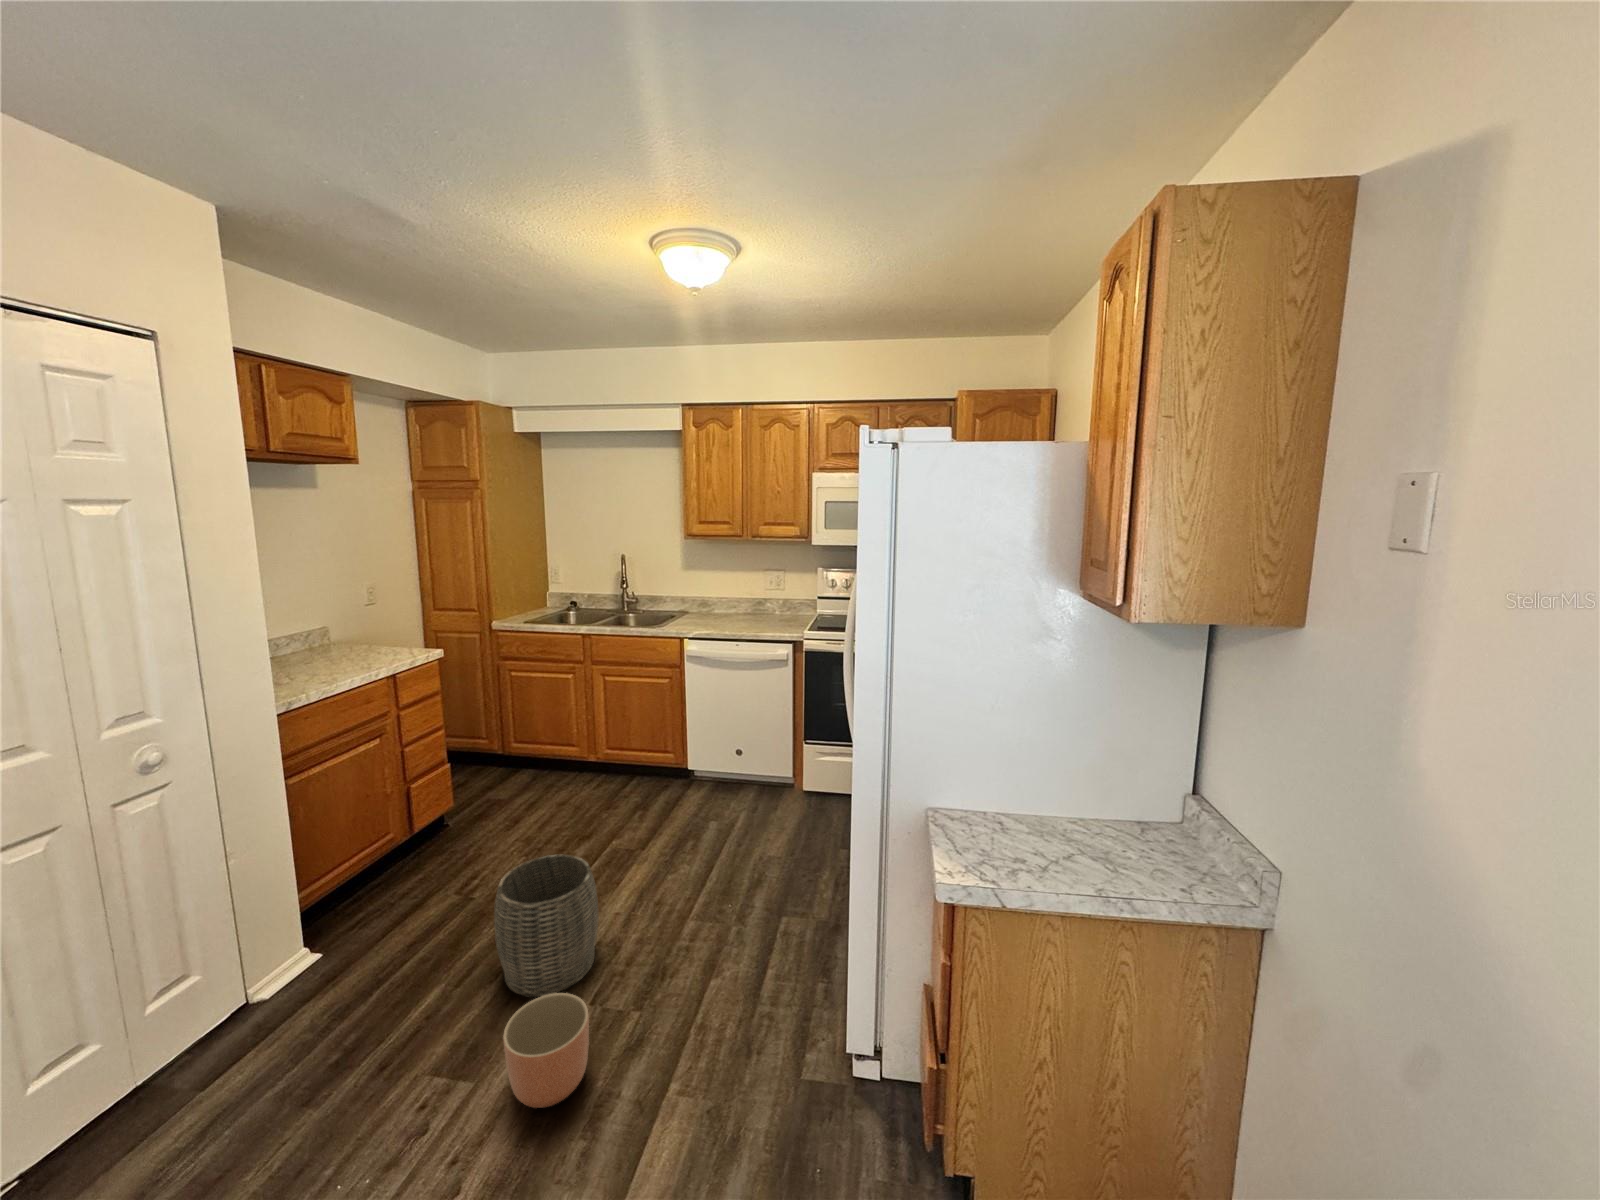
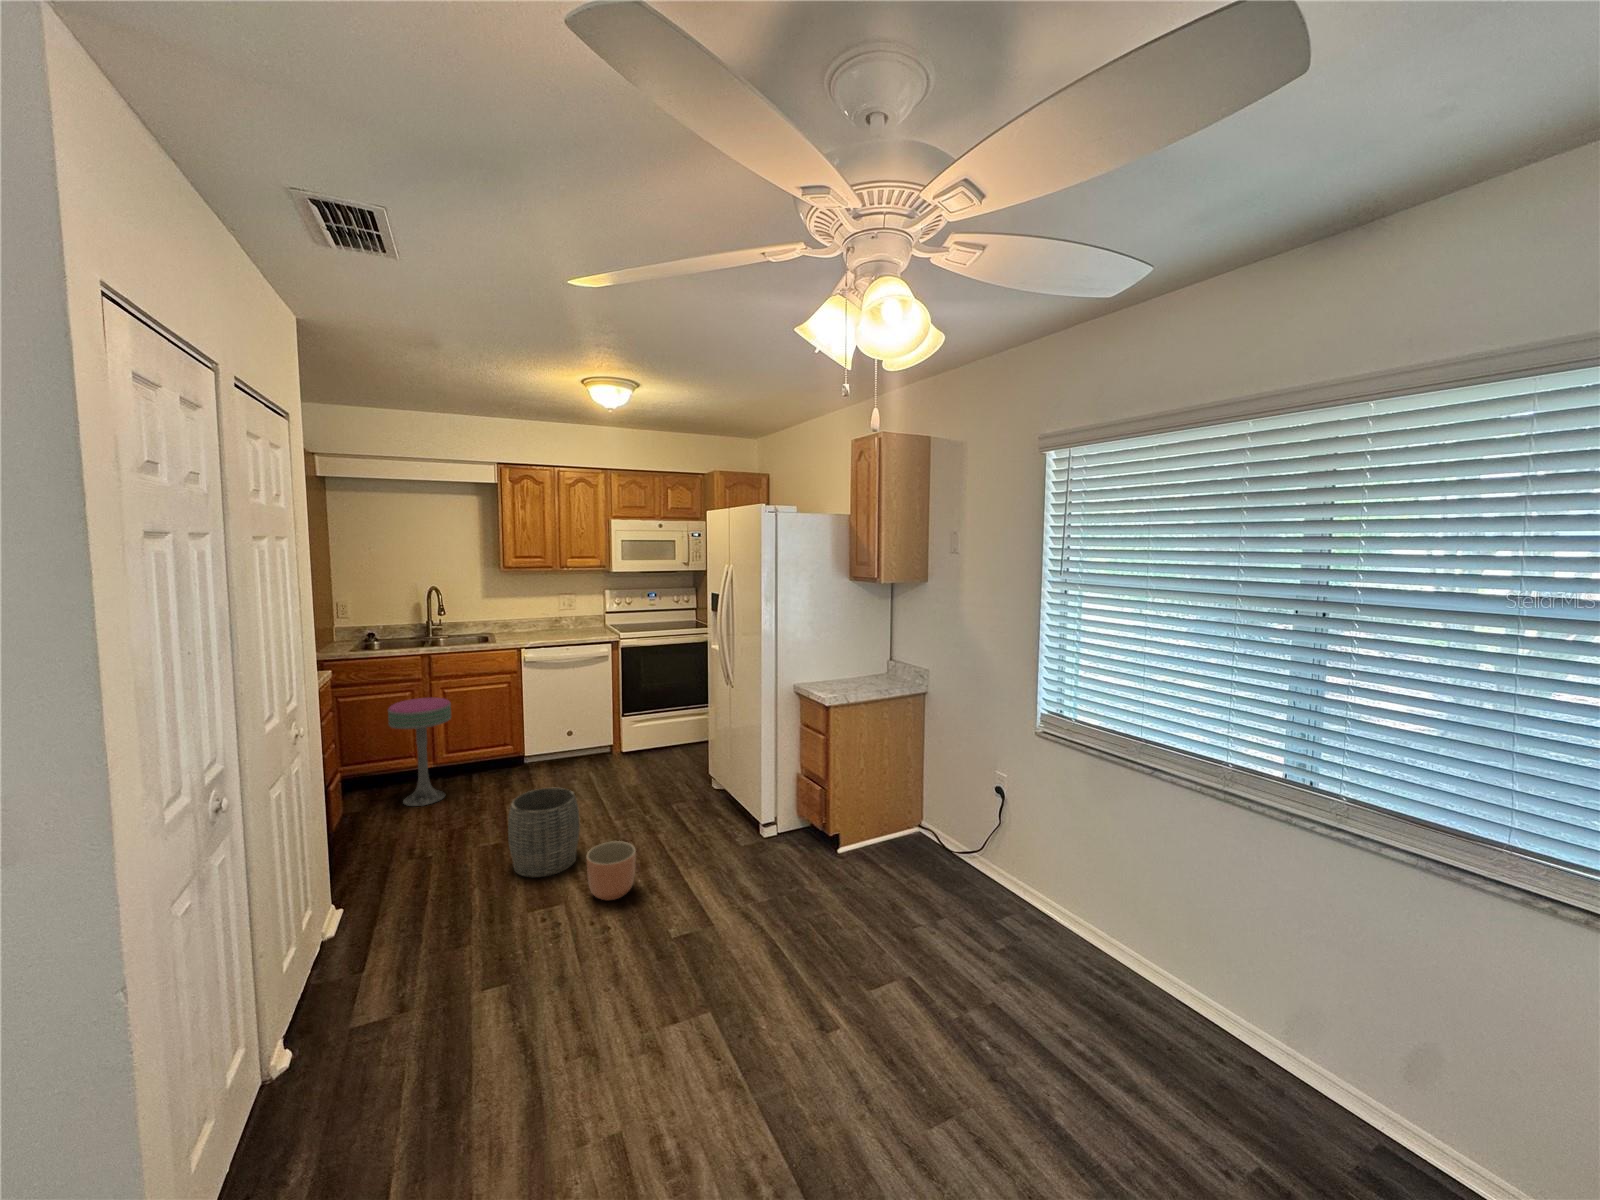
bar stool: none [520,685,588,811] -> present [388,698,451,806]

